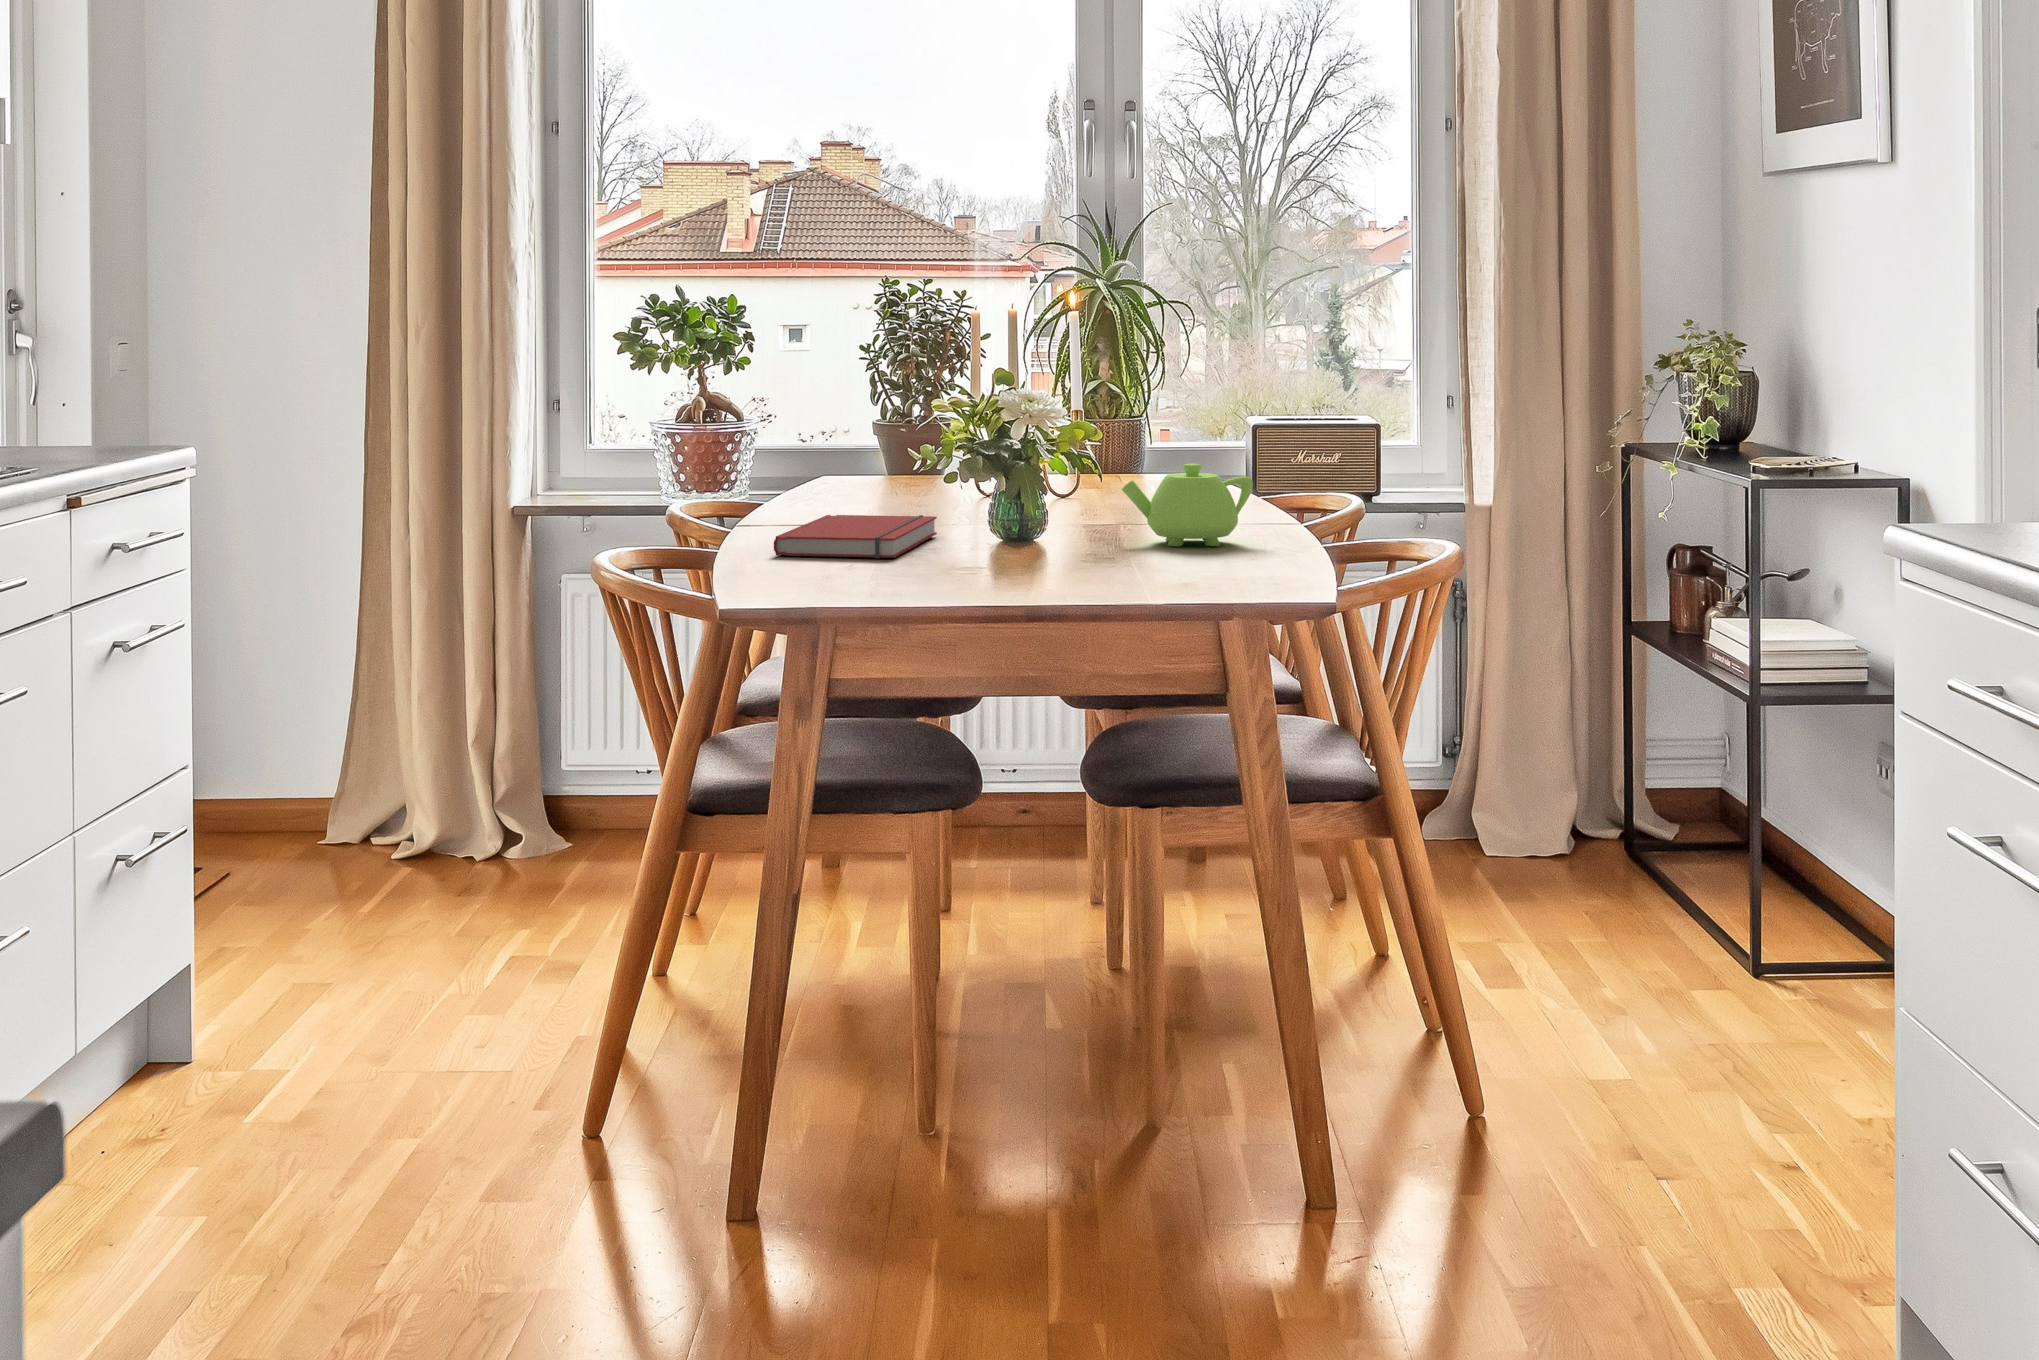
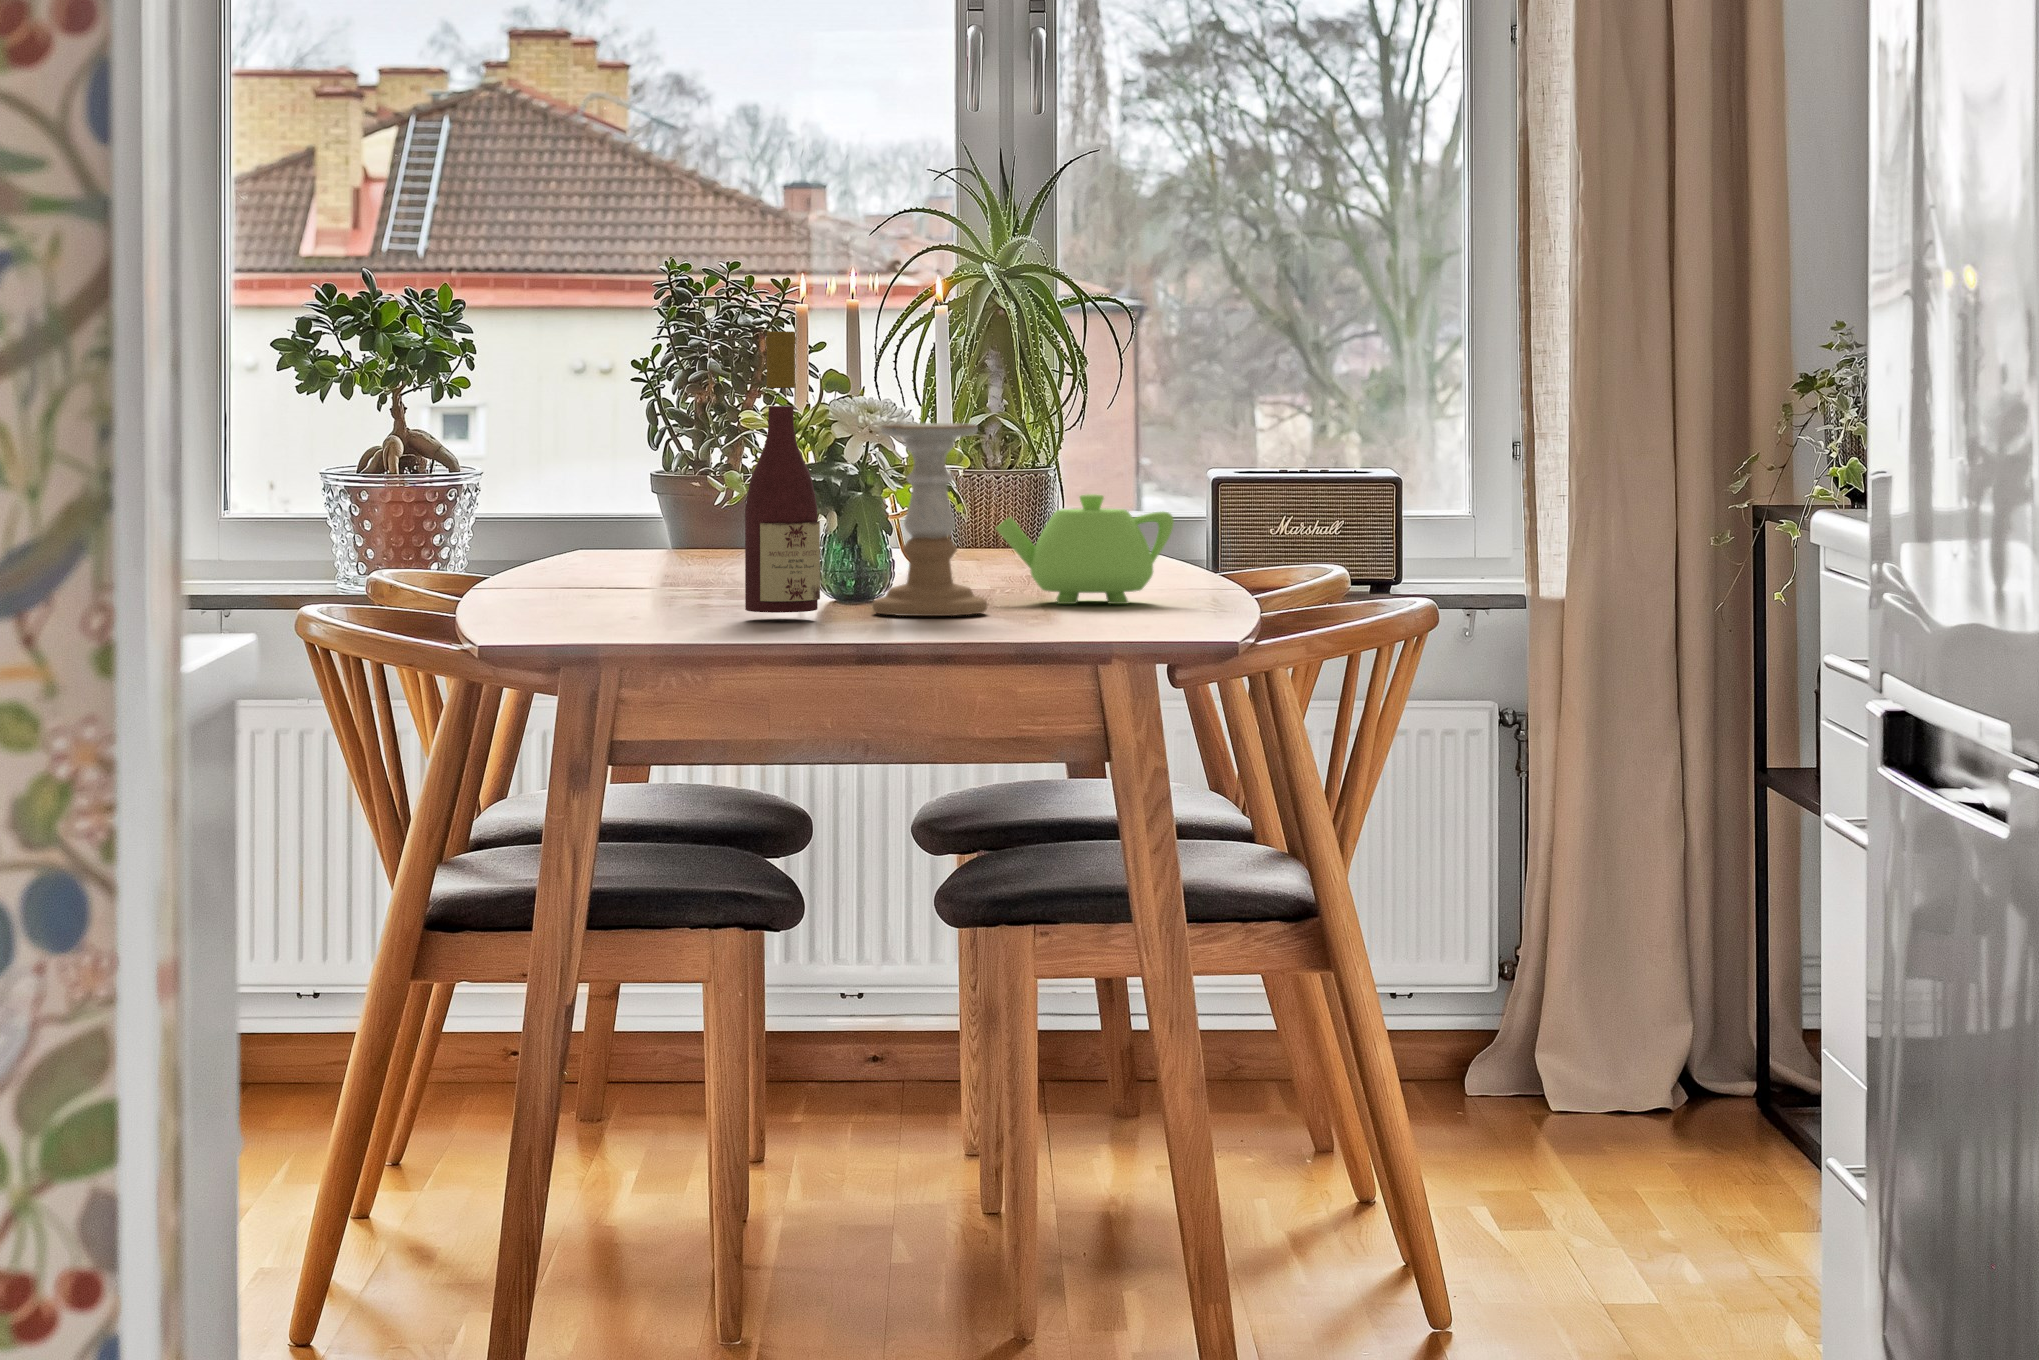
wine bottle: none [935,351,995,573] -> present [745,331,820,613]
candle holder: none [1034,416,1120,565] -> present [873,423,987,616]
book: present [774,515,937,558] -> none [525,568,744,611]

